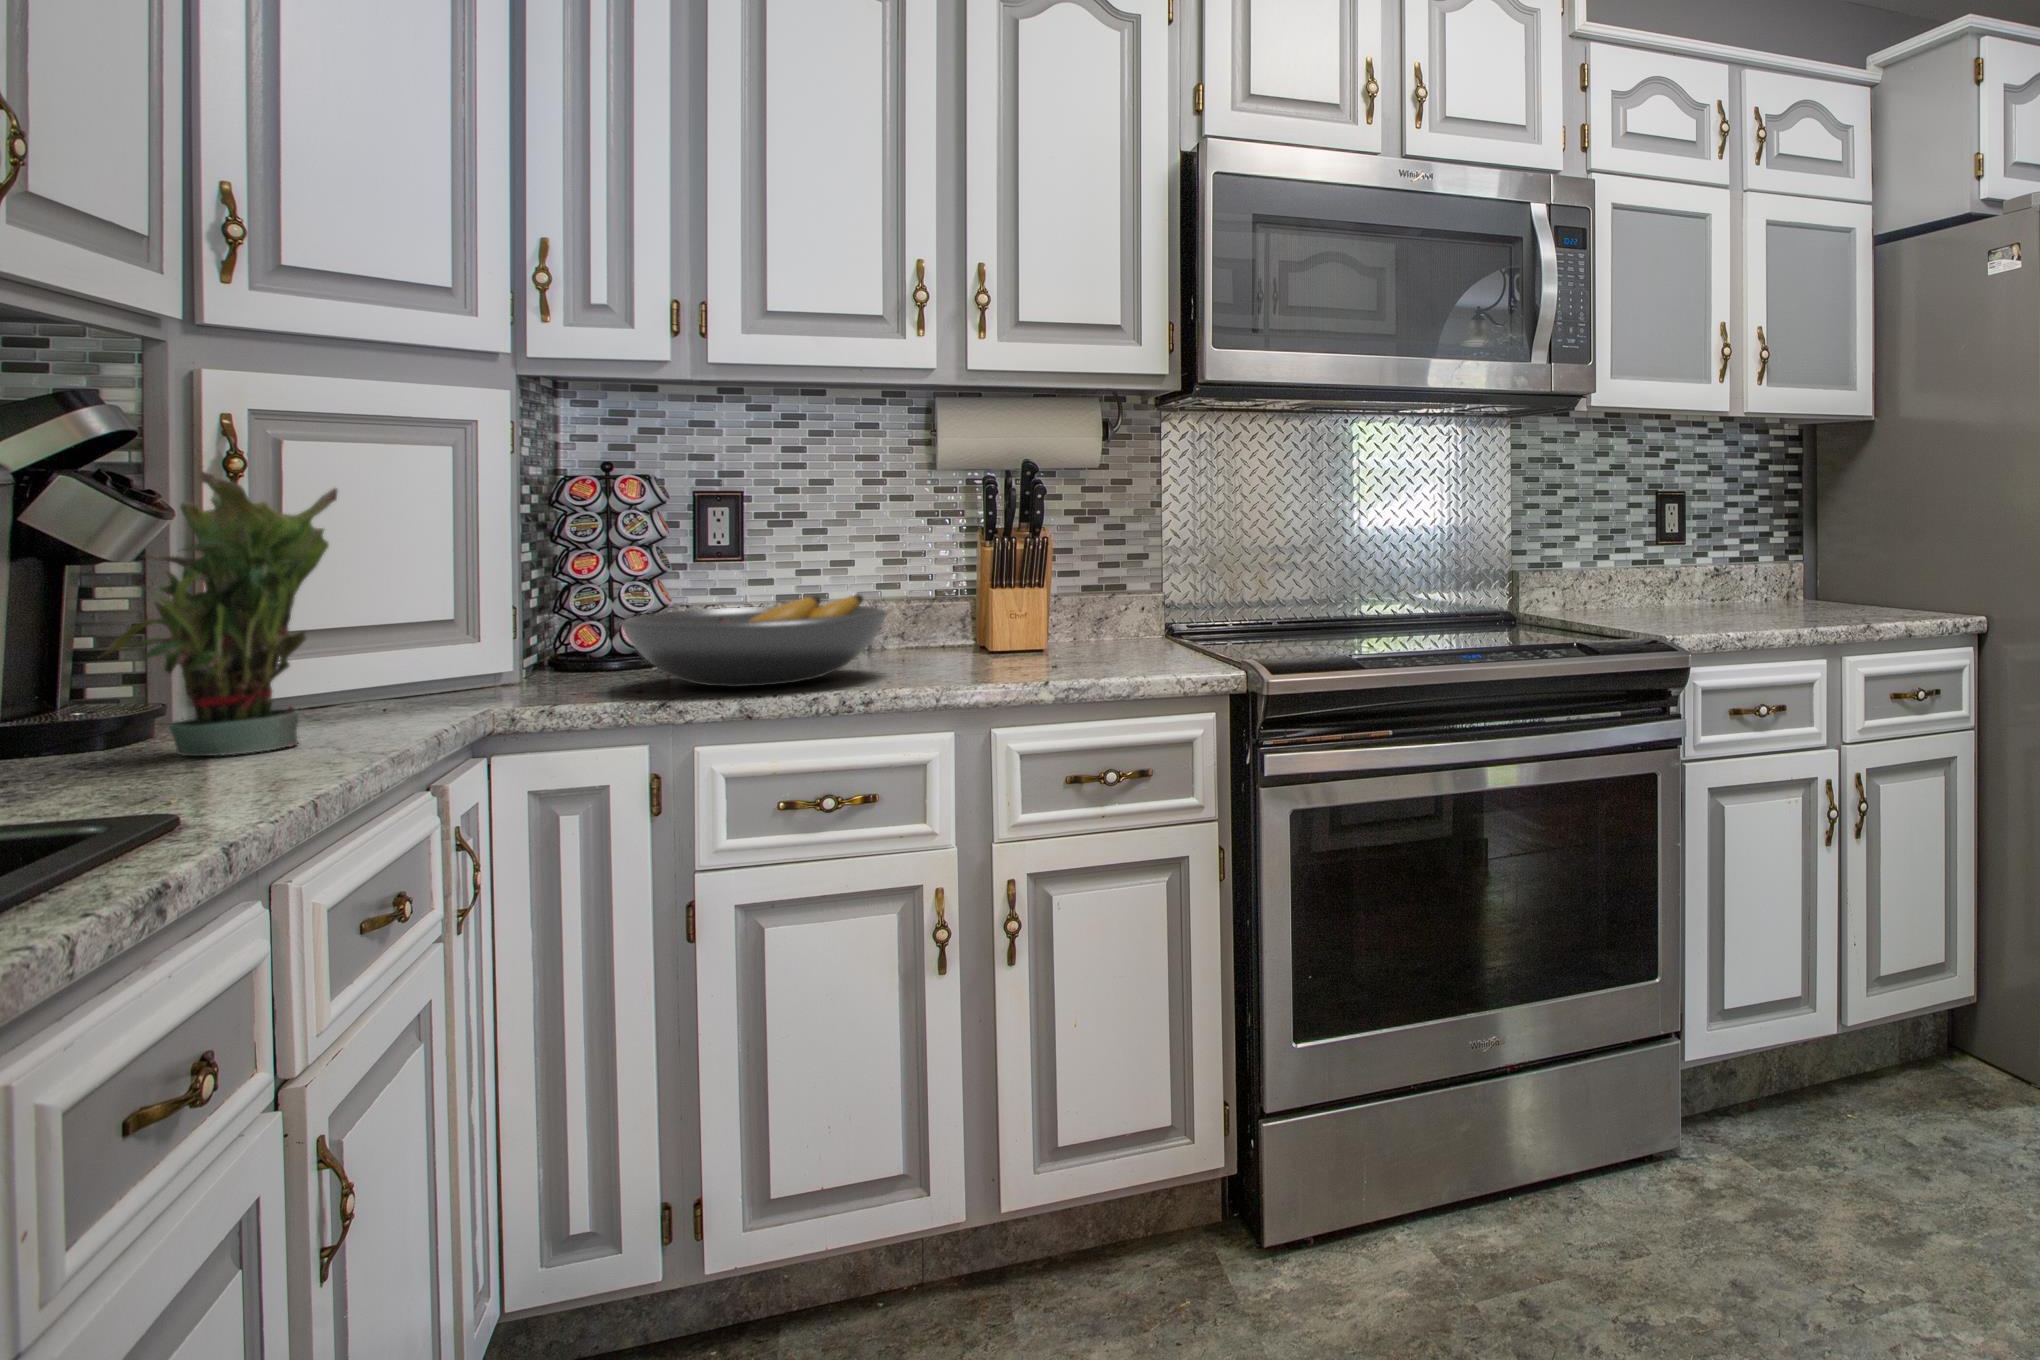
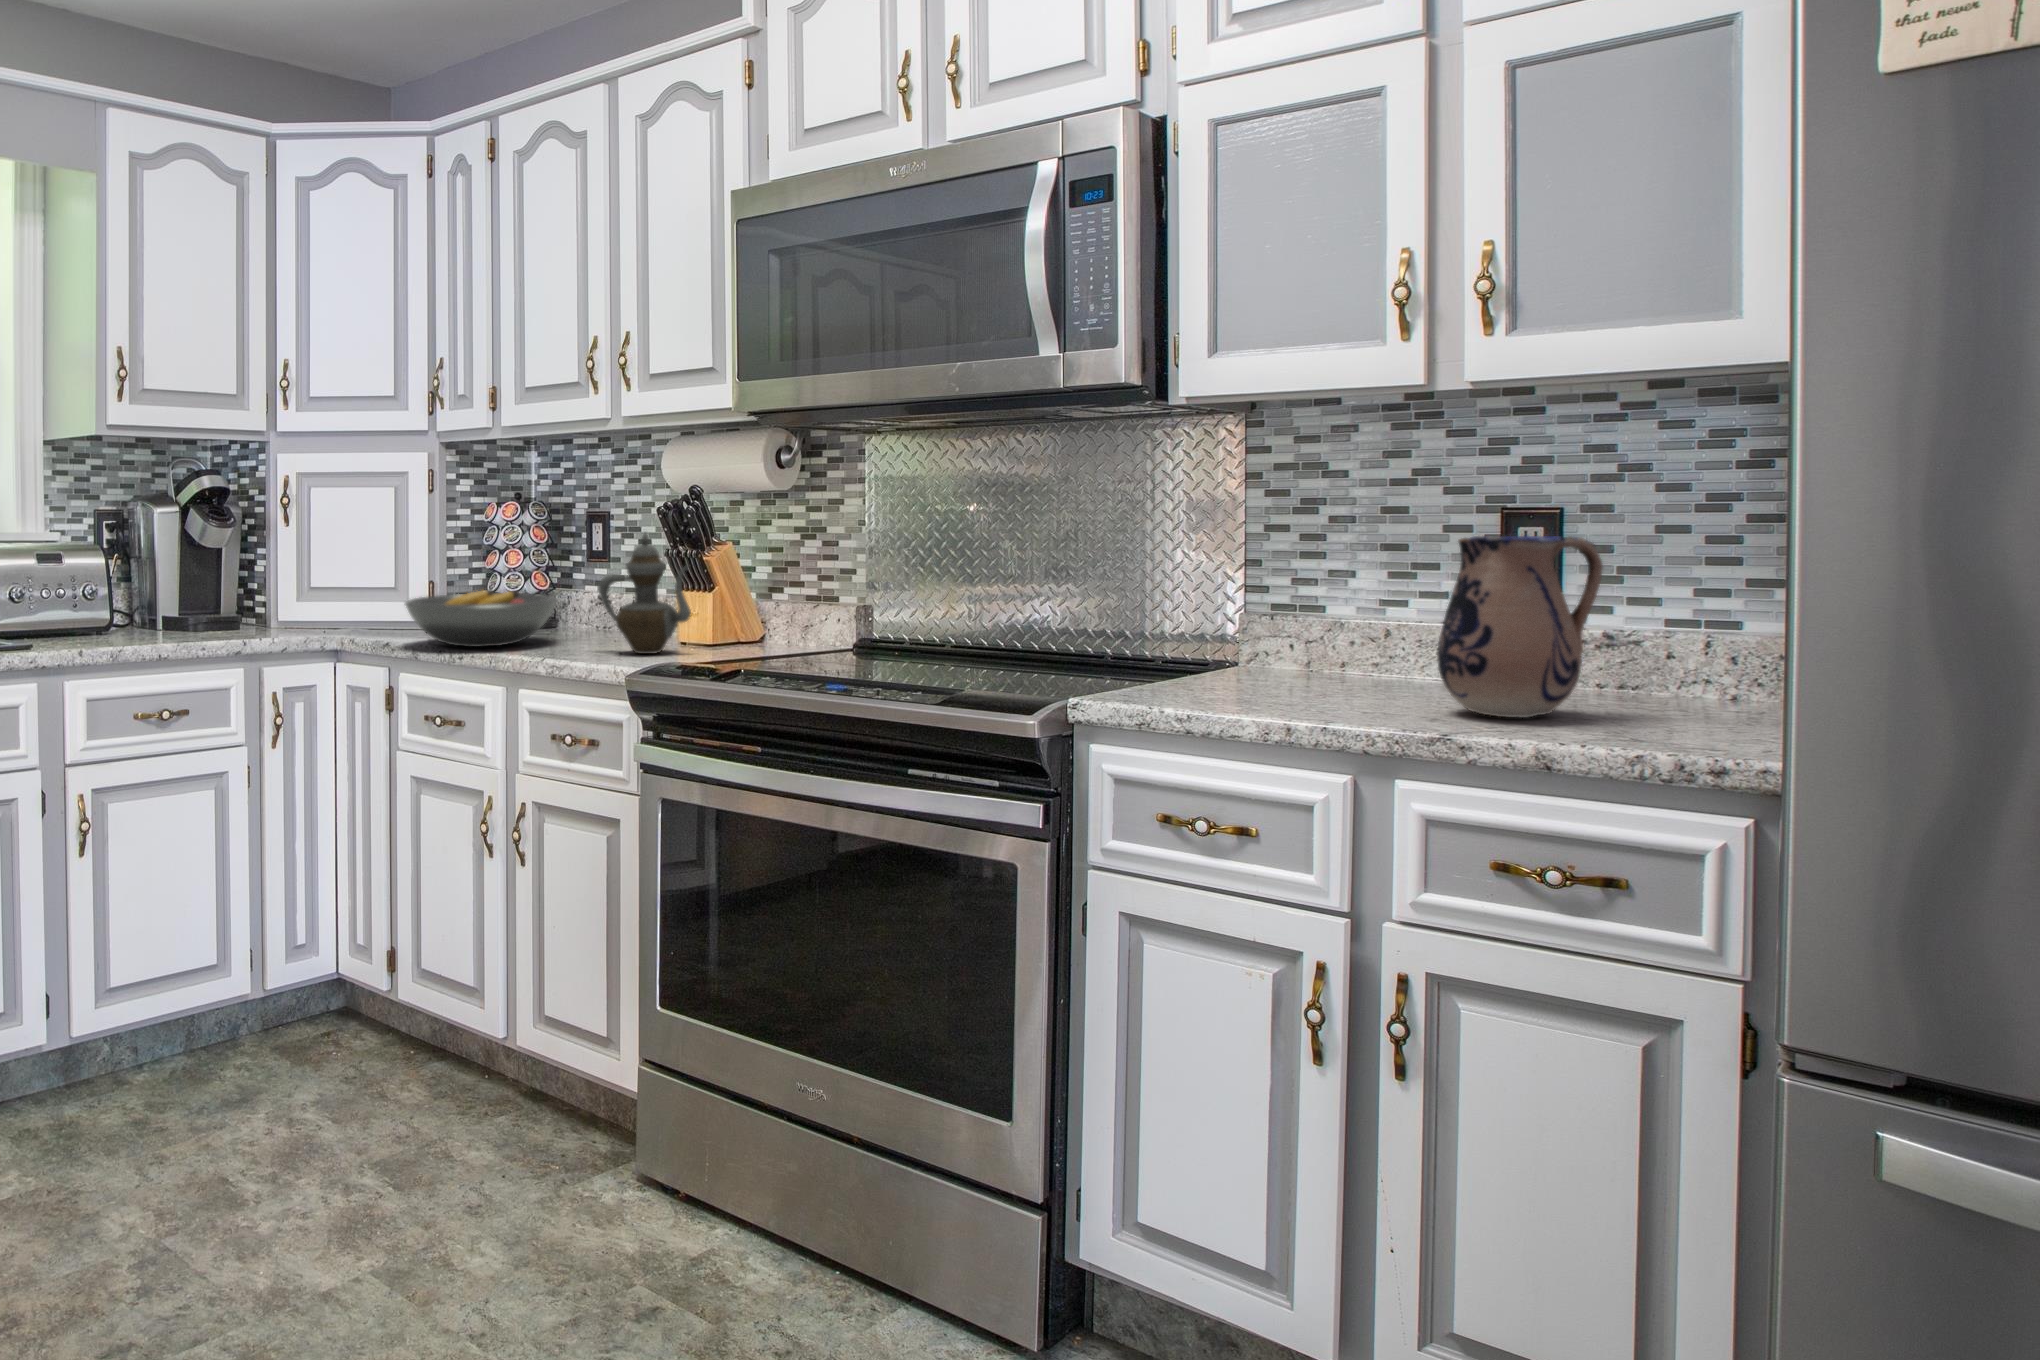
potted plant: present [98,472,337,756] -> none [178,517,253,649]
ceramic pitcher: none [1751,502,1832,616] -> present [1437,535,1603,717]
teapot: none [991,509,1110,662] -> present [599,533,691,654]

